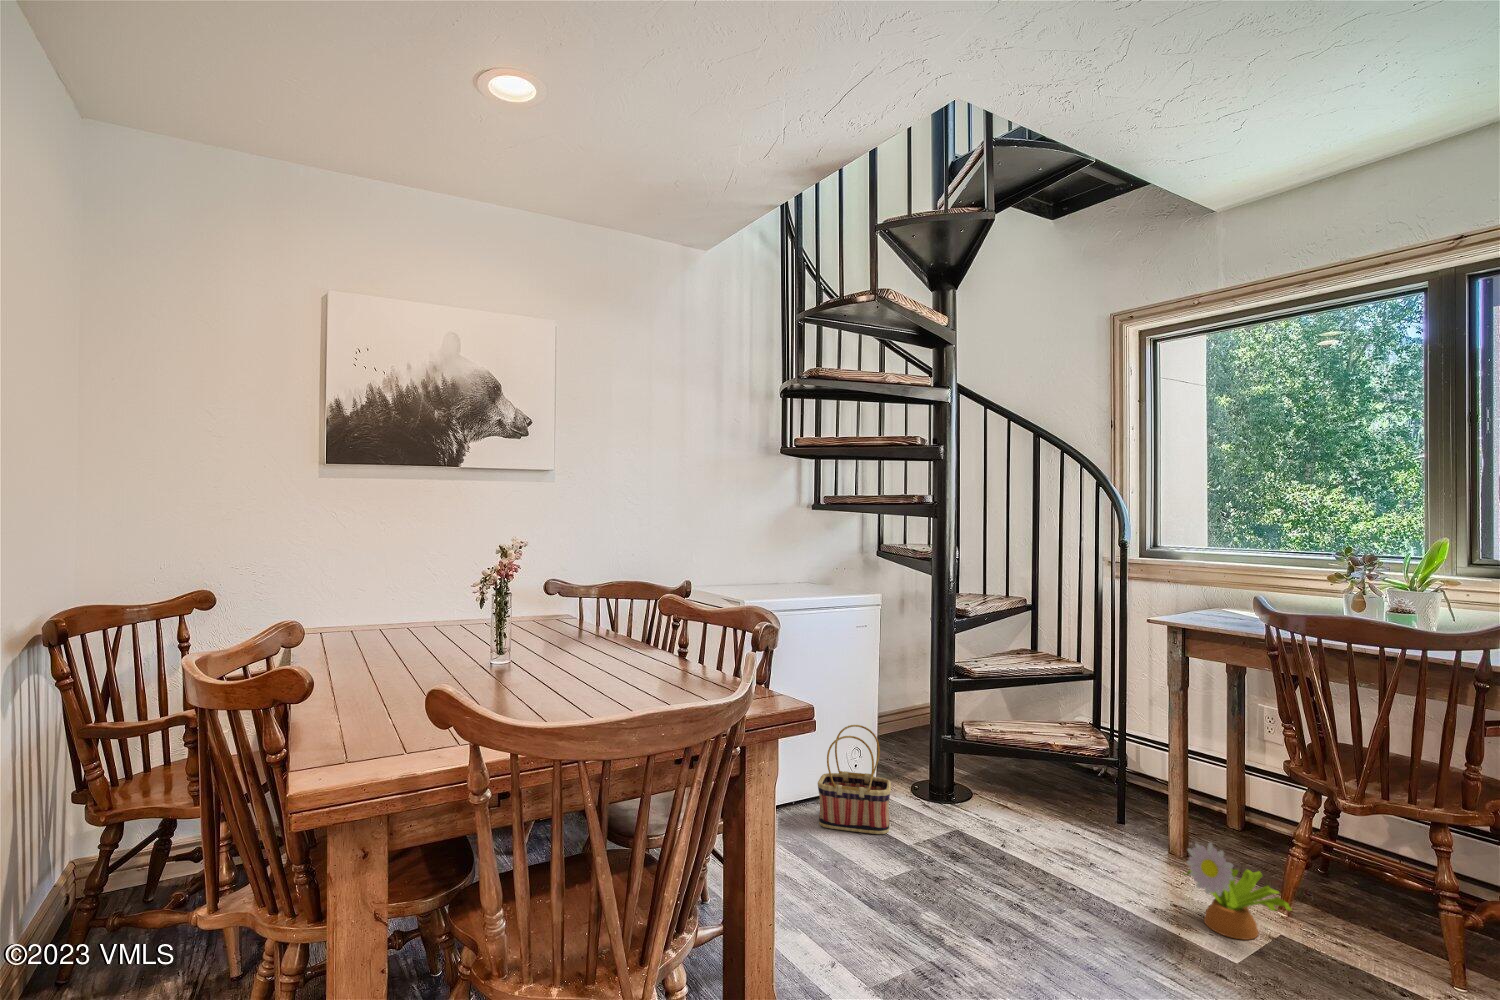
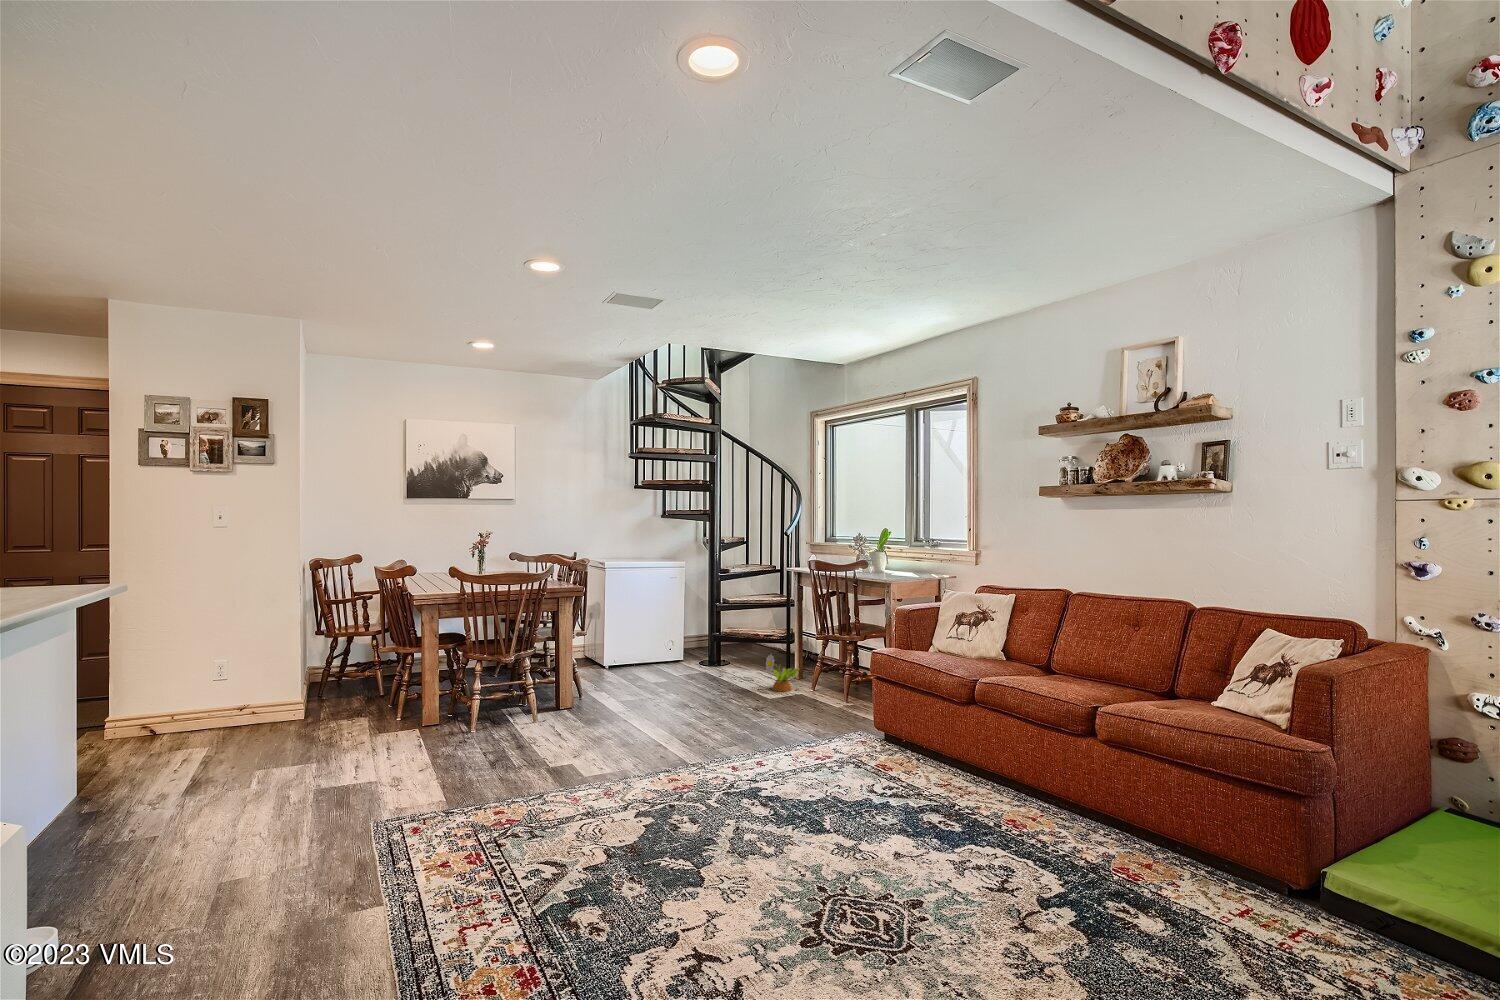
basket: present [818,725,891,834] -> none [639,622,675,671]

